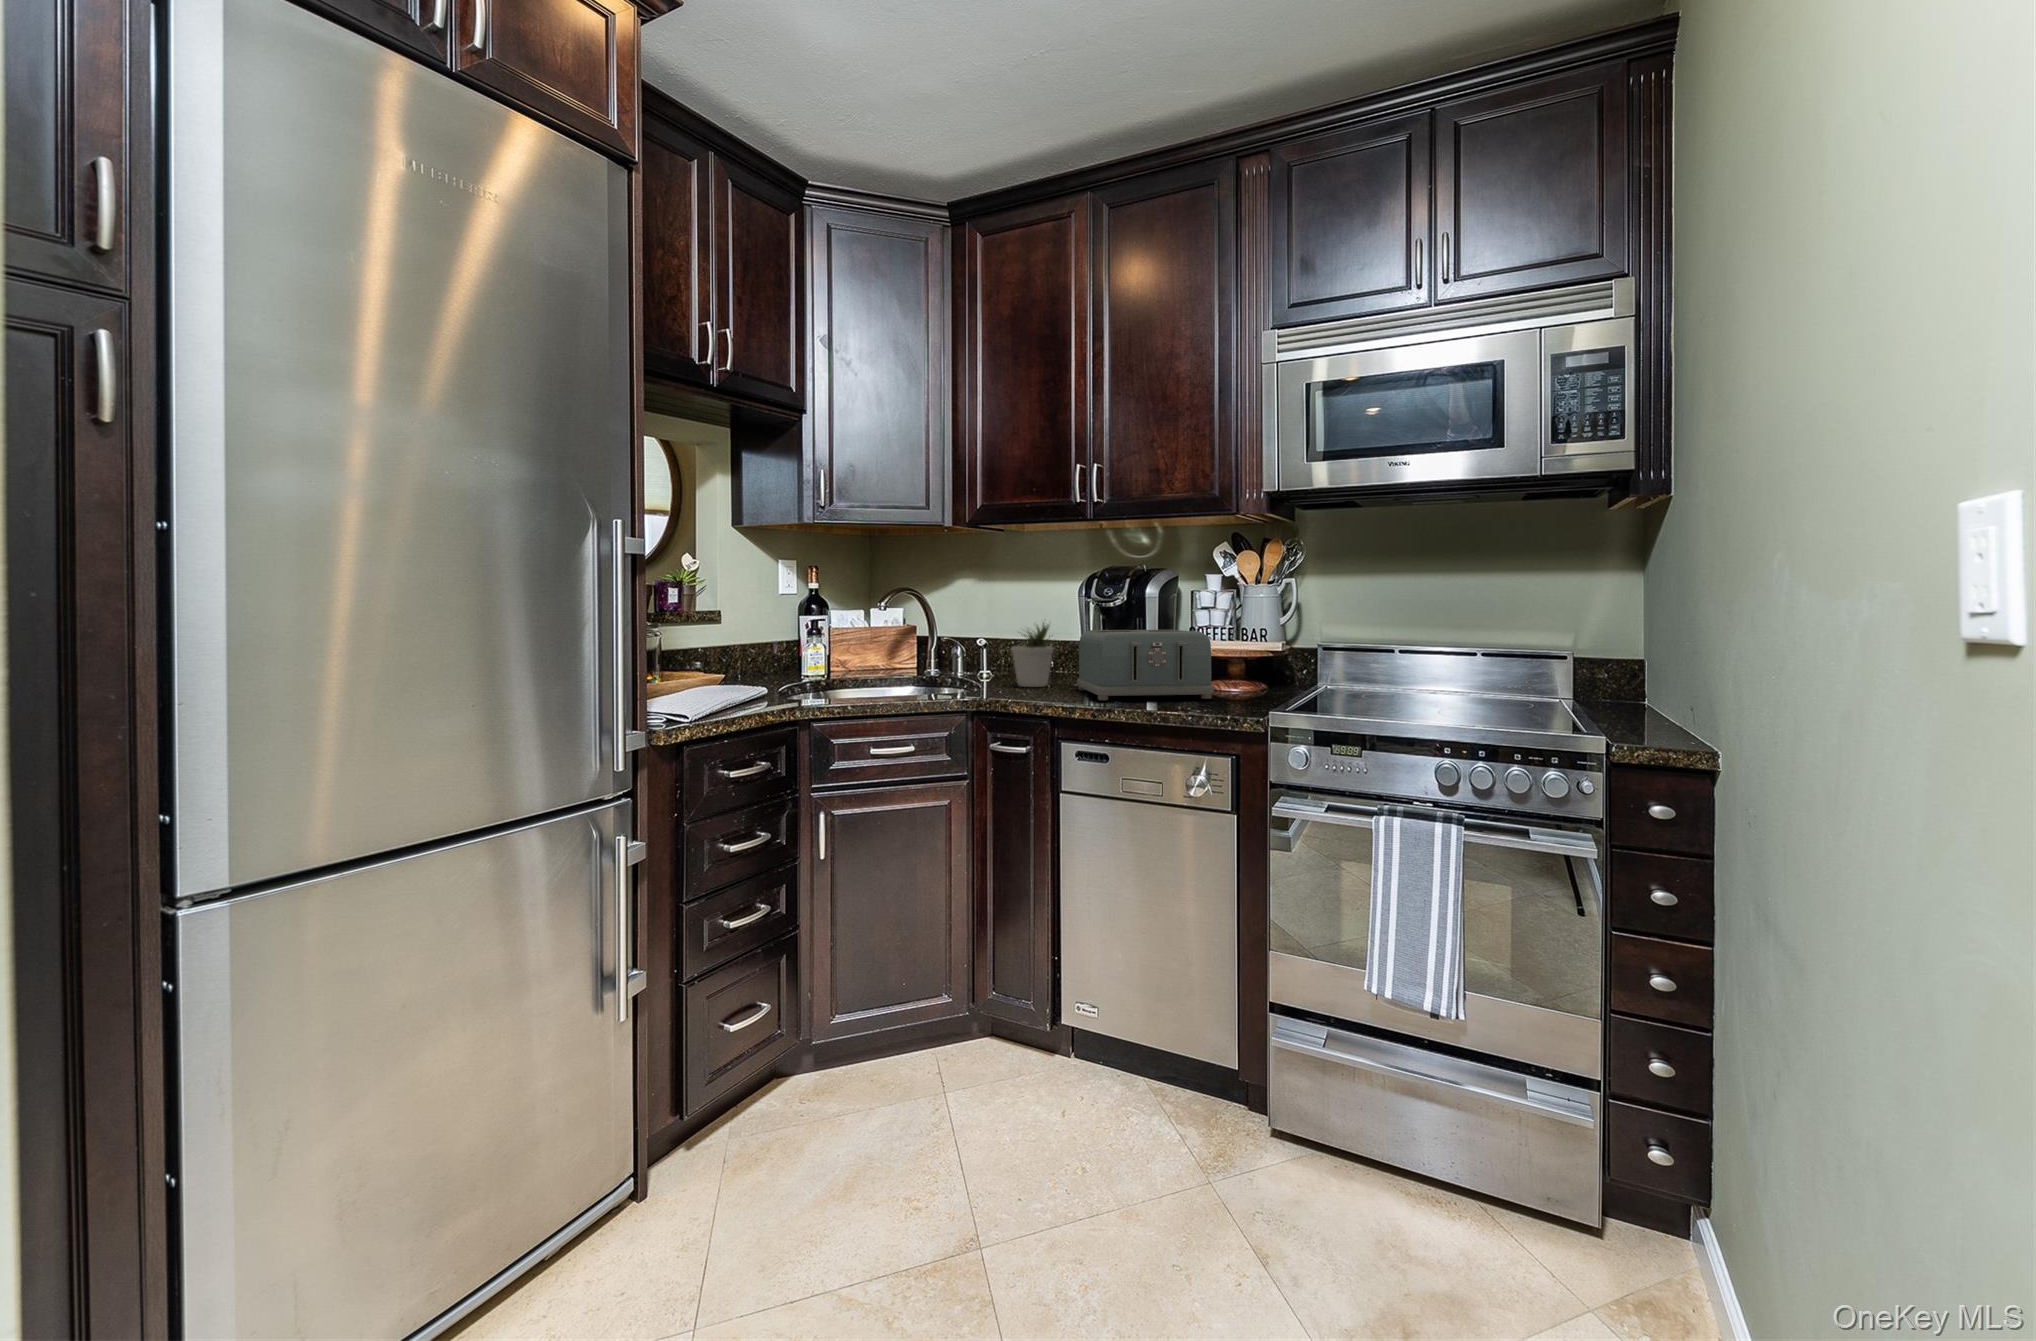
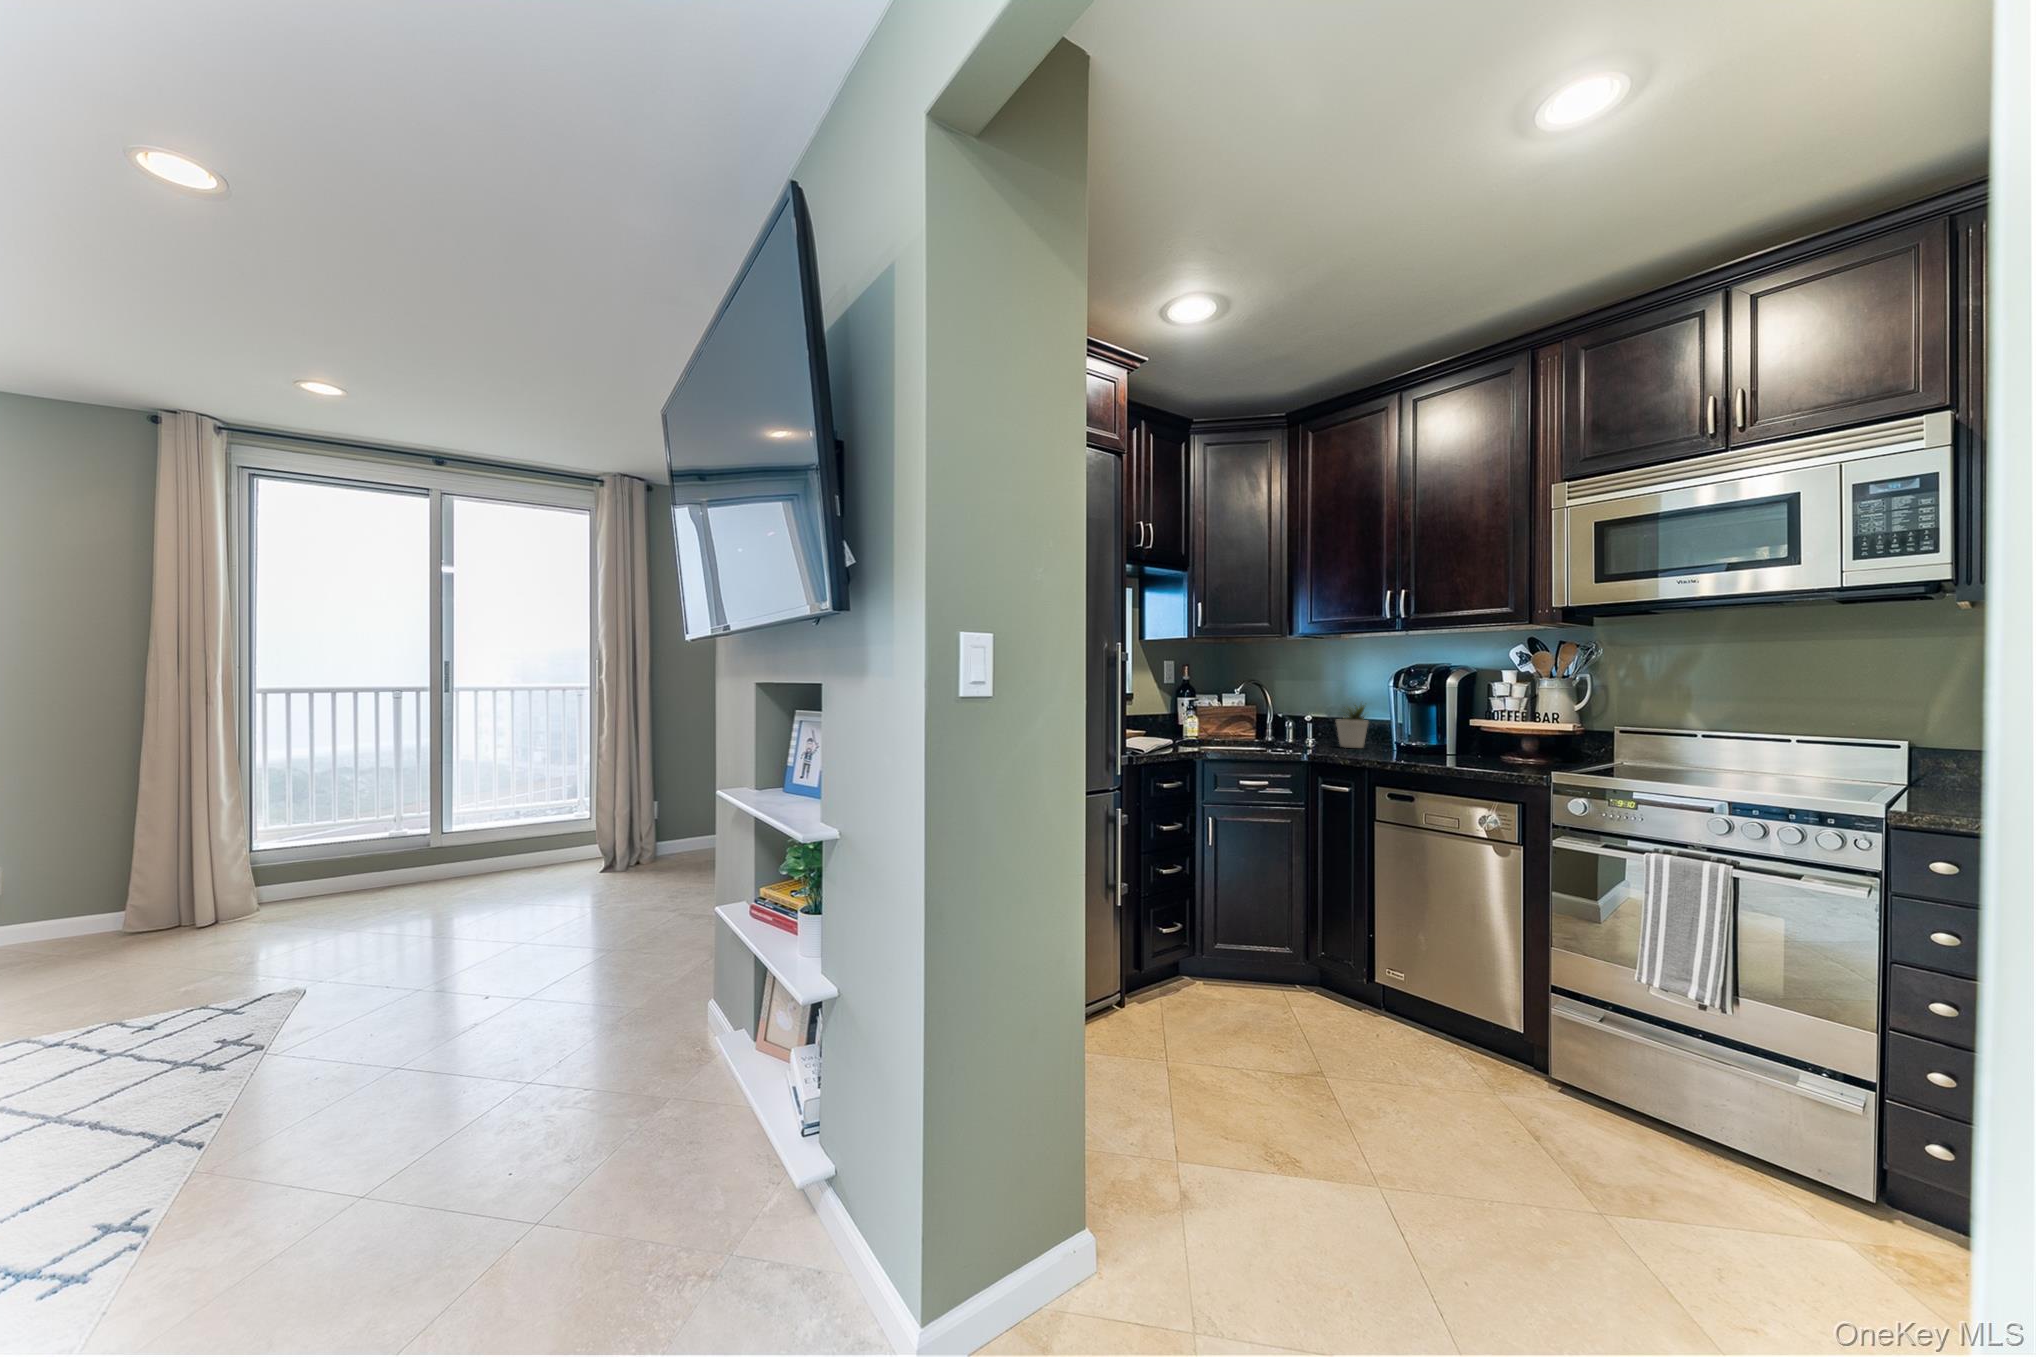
toaster: present [1077,630,1214,700] -> none [1387,709,1506,762]

